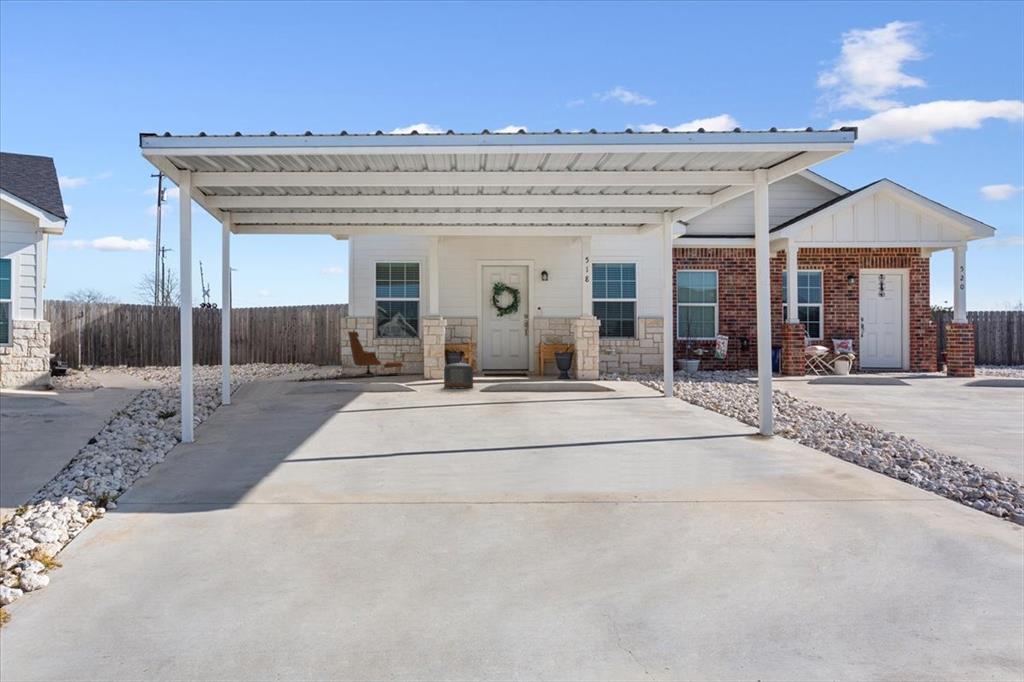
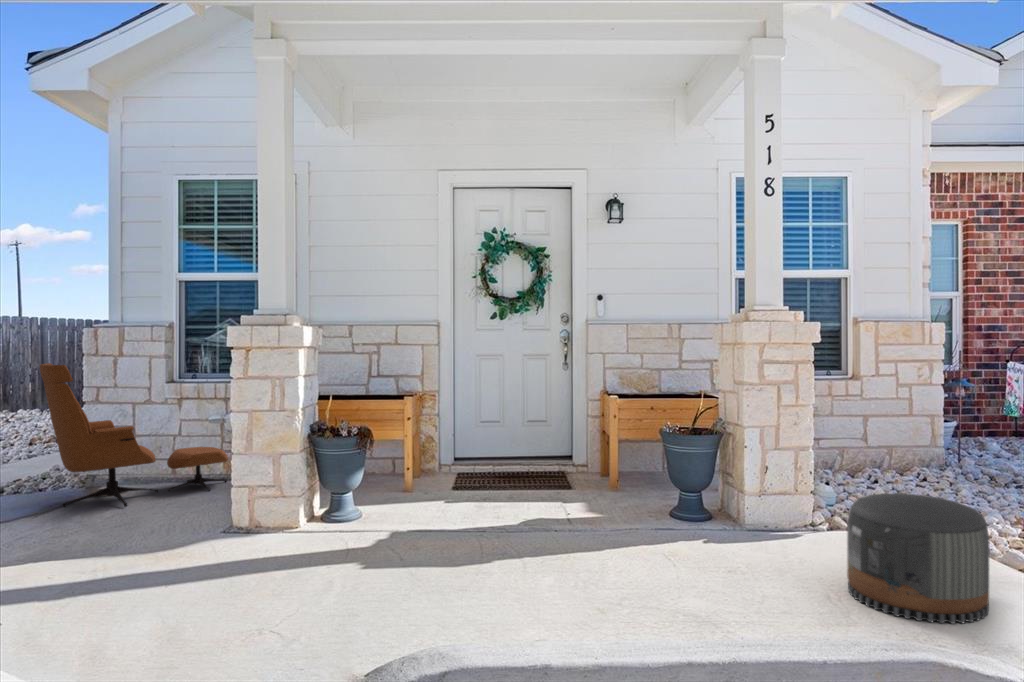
pouf: present [444,363,473,389] -> present [847,493,989,624]

